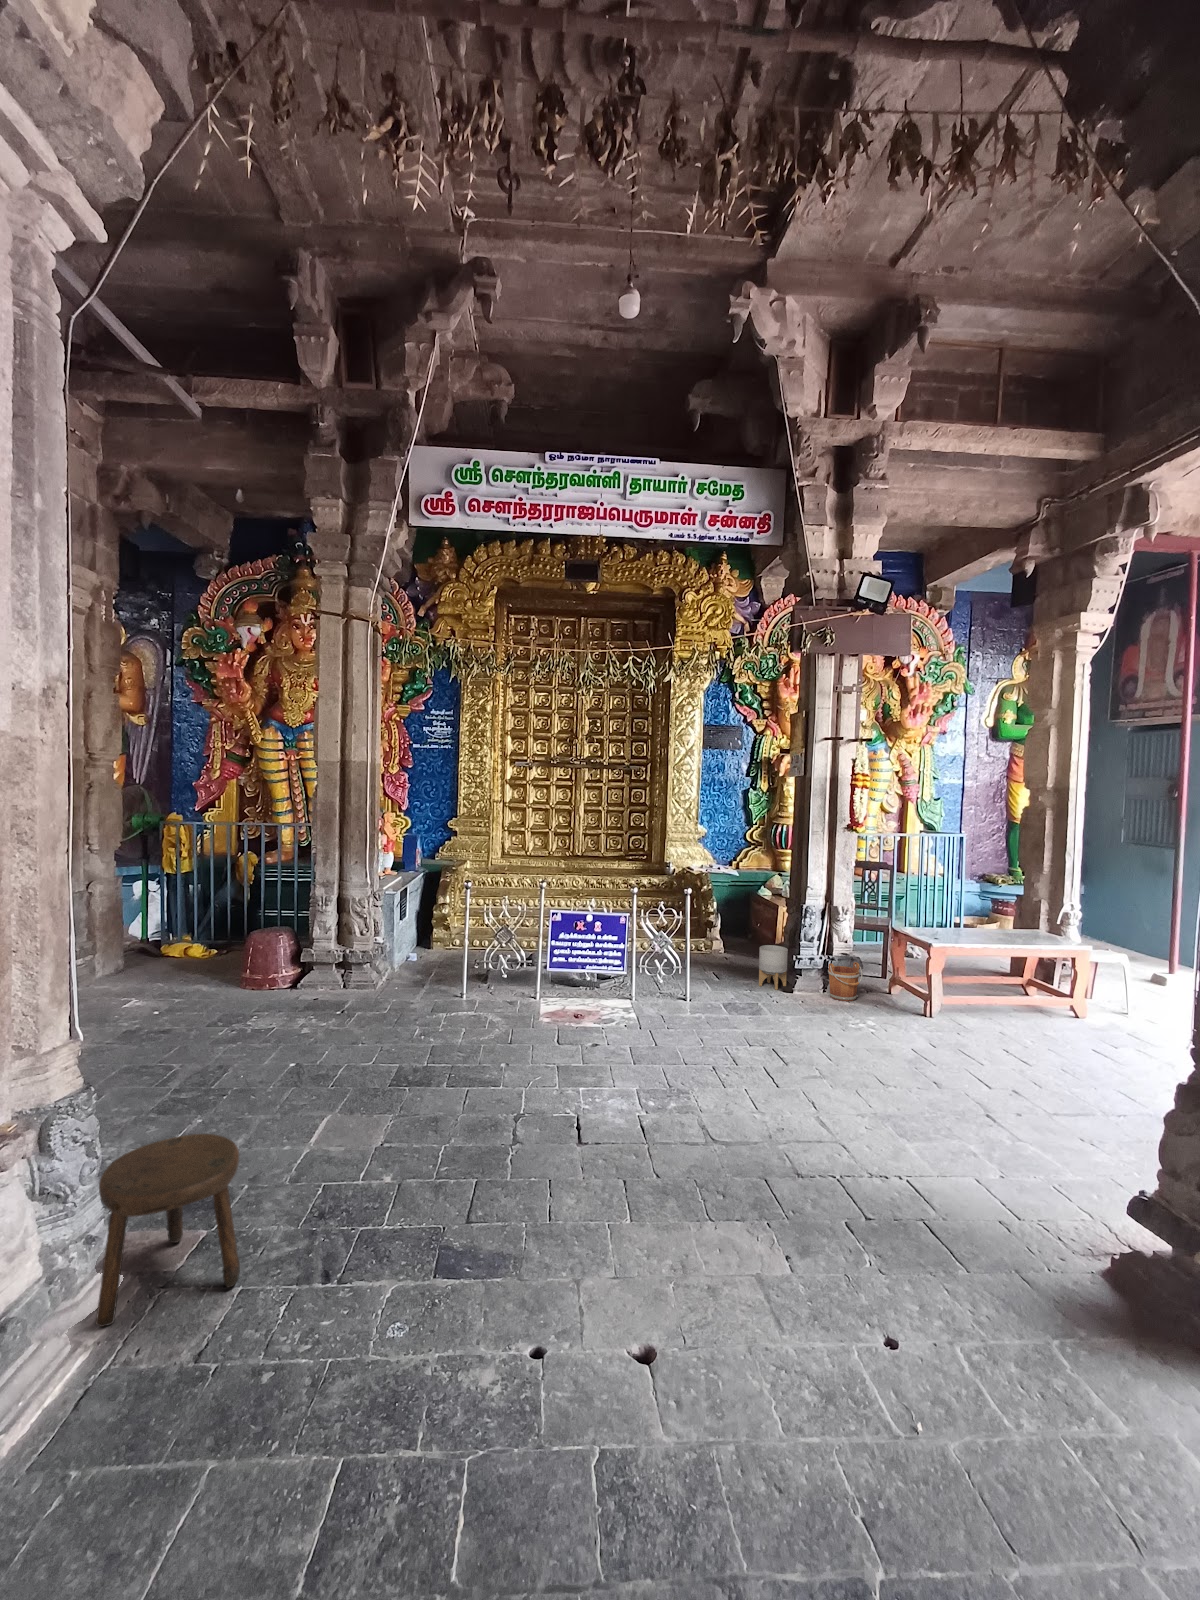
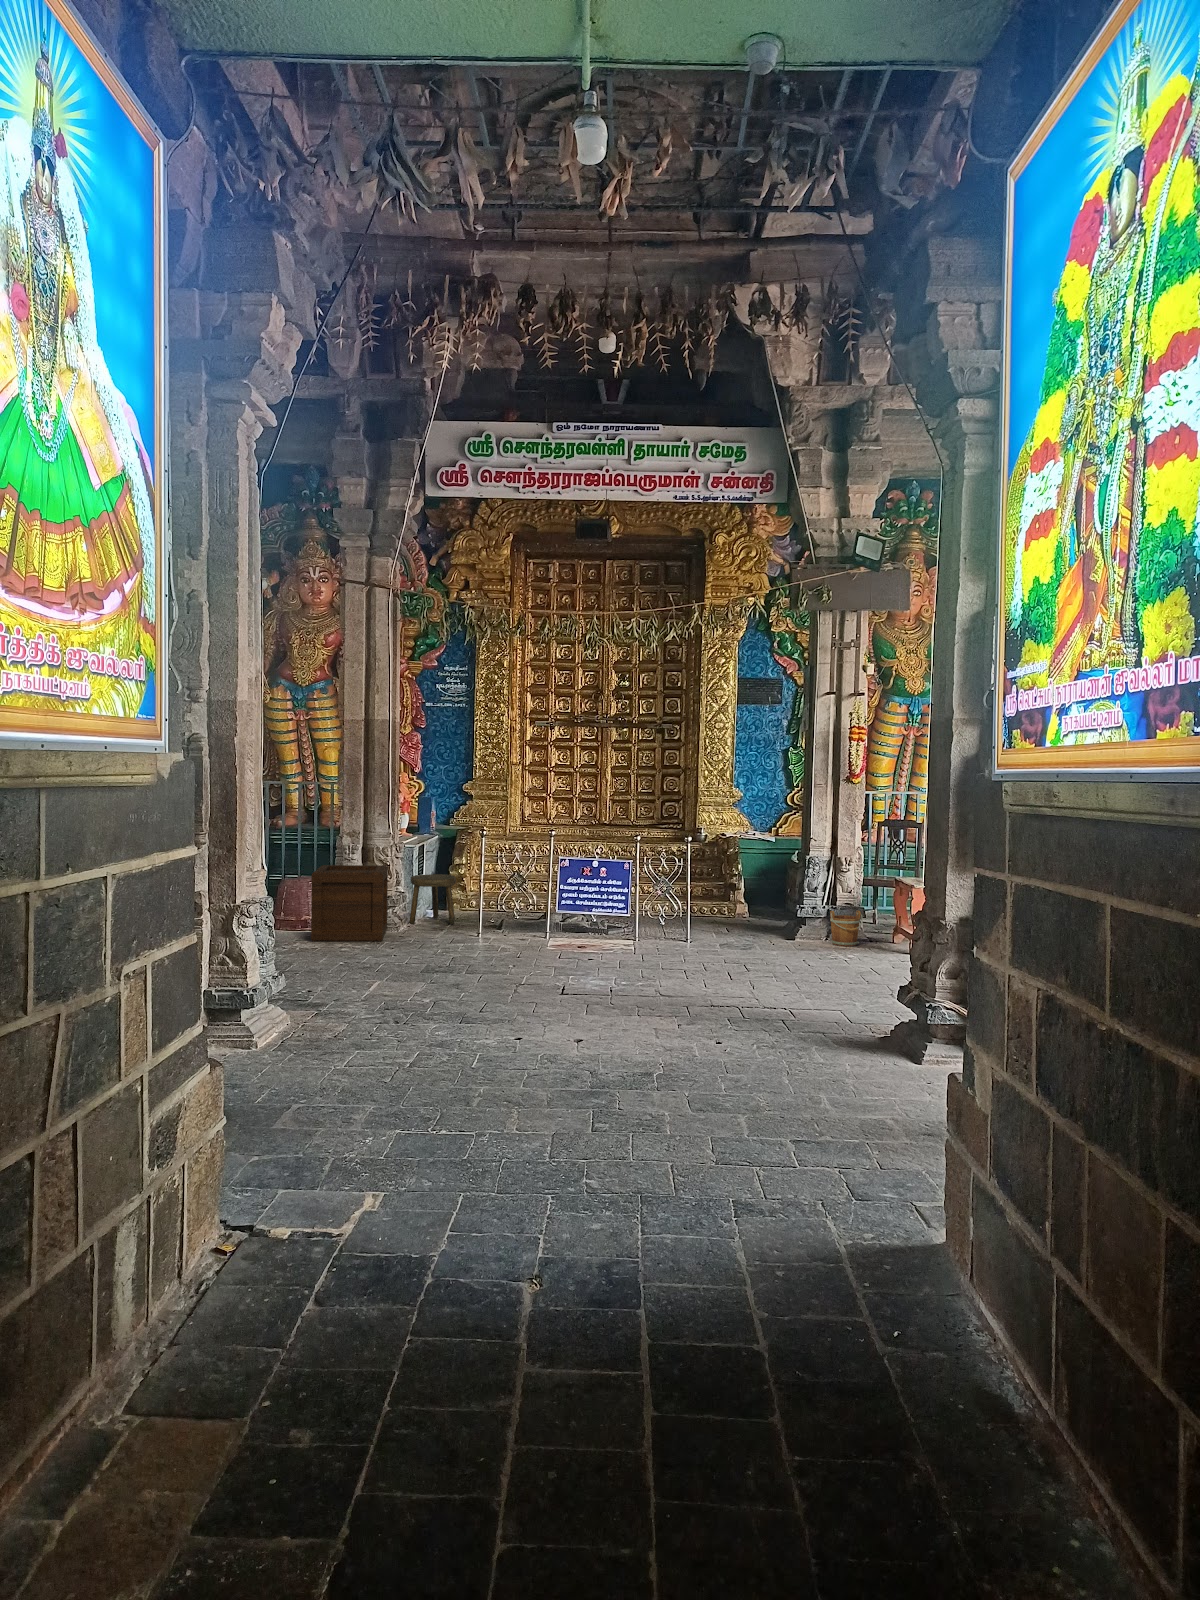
wooden crate: none [273,918,365,1011] -> present [311,865,388,942]
planter: present [759,945,788,990] -> none [767,898,795,939]
stool: present [96,1134,240,1327] -> present [409,874,456,925]

